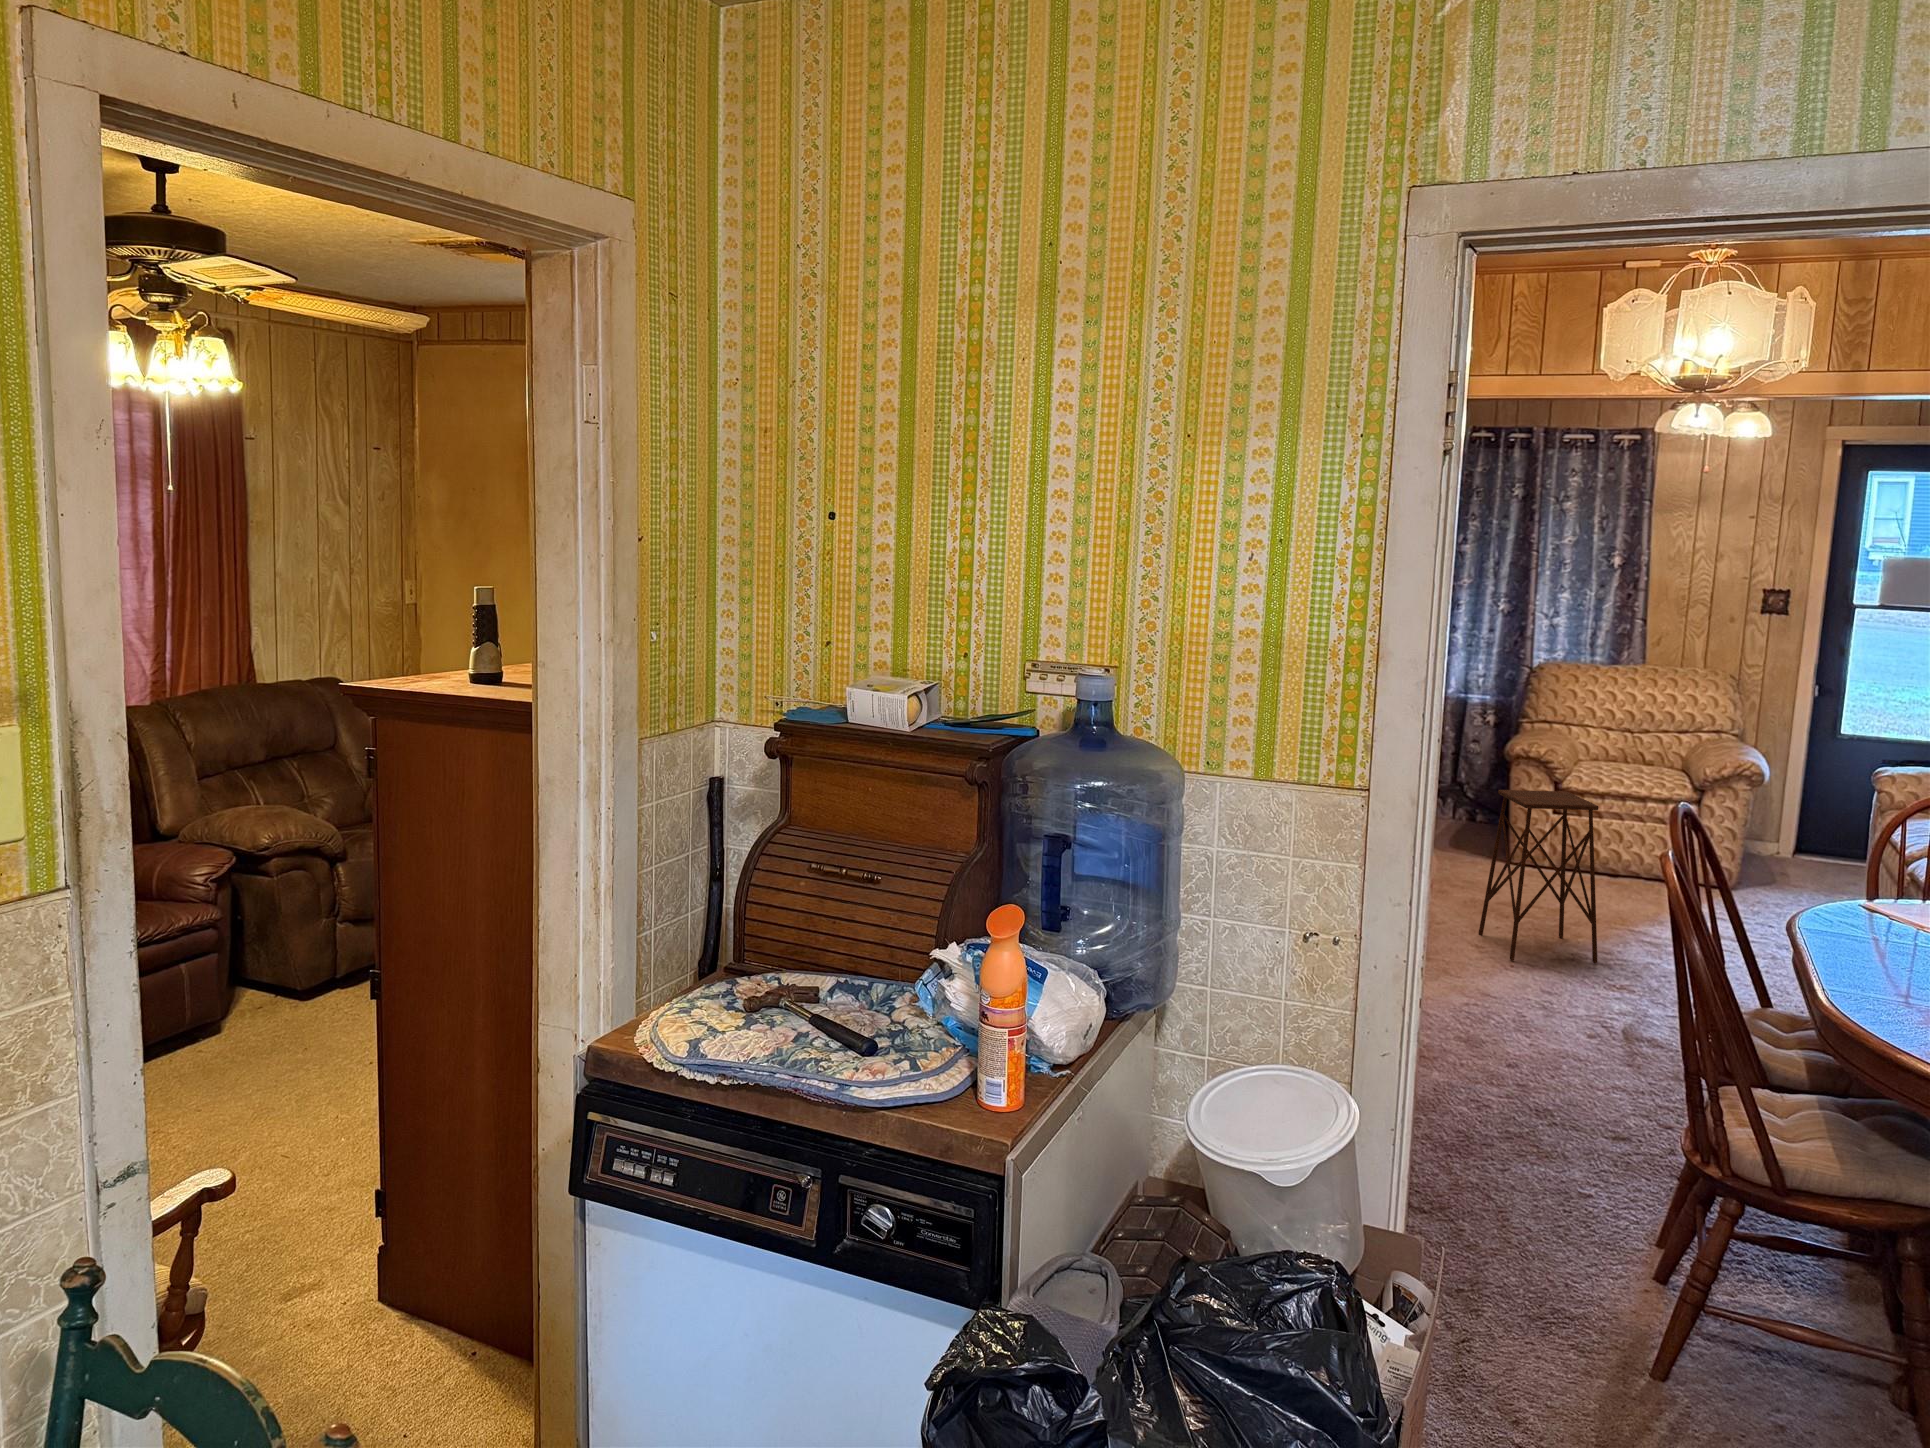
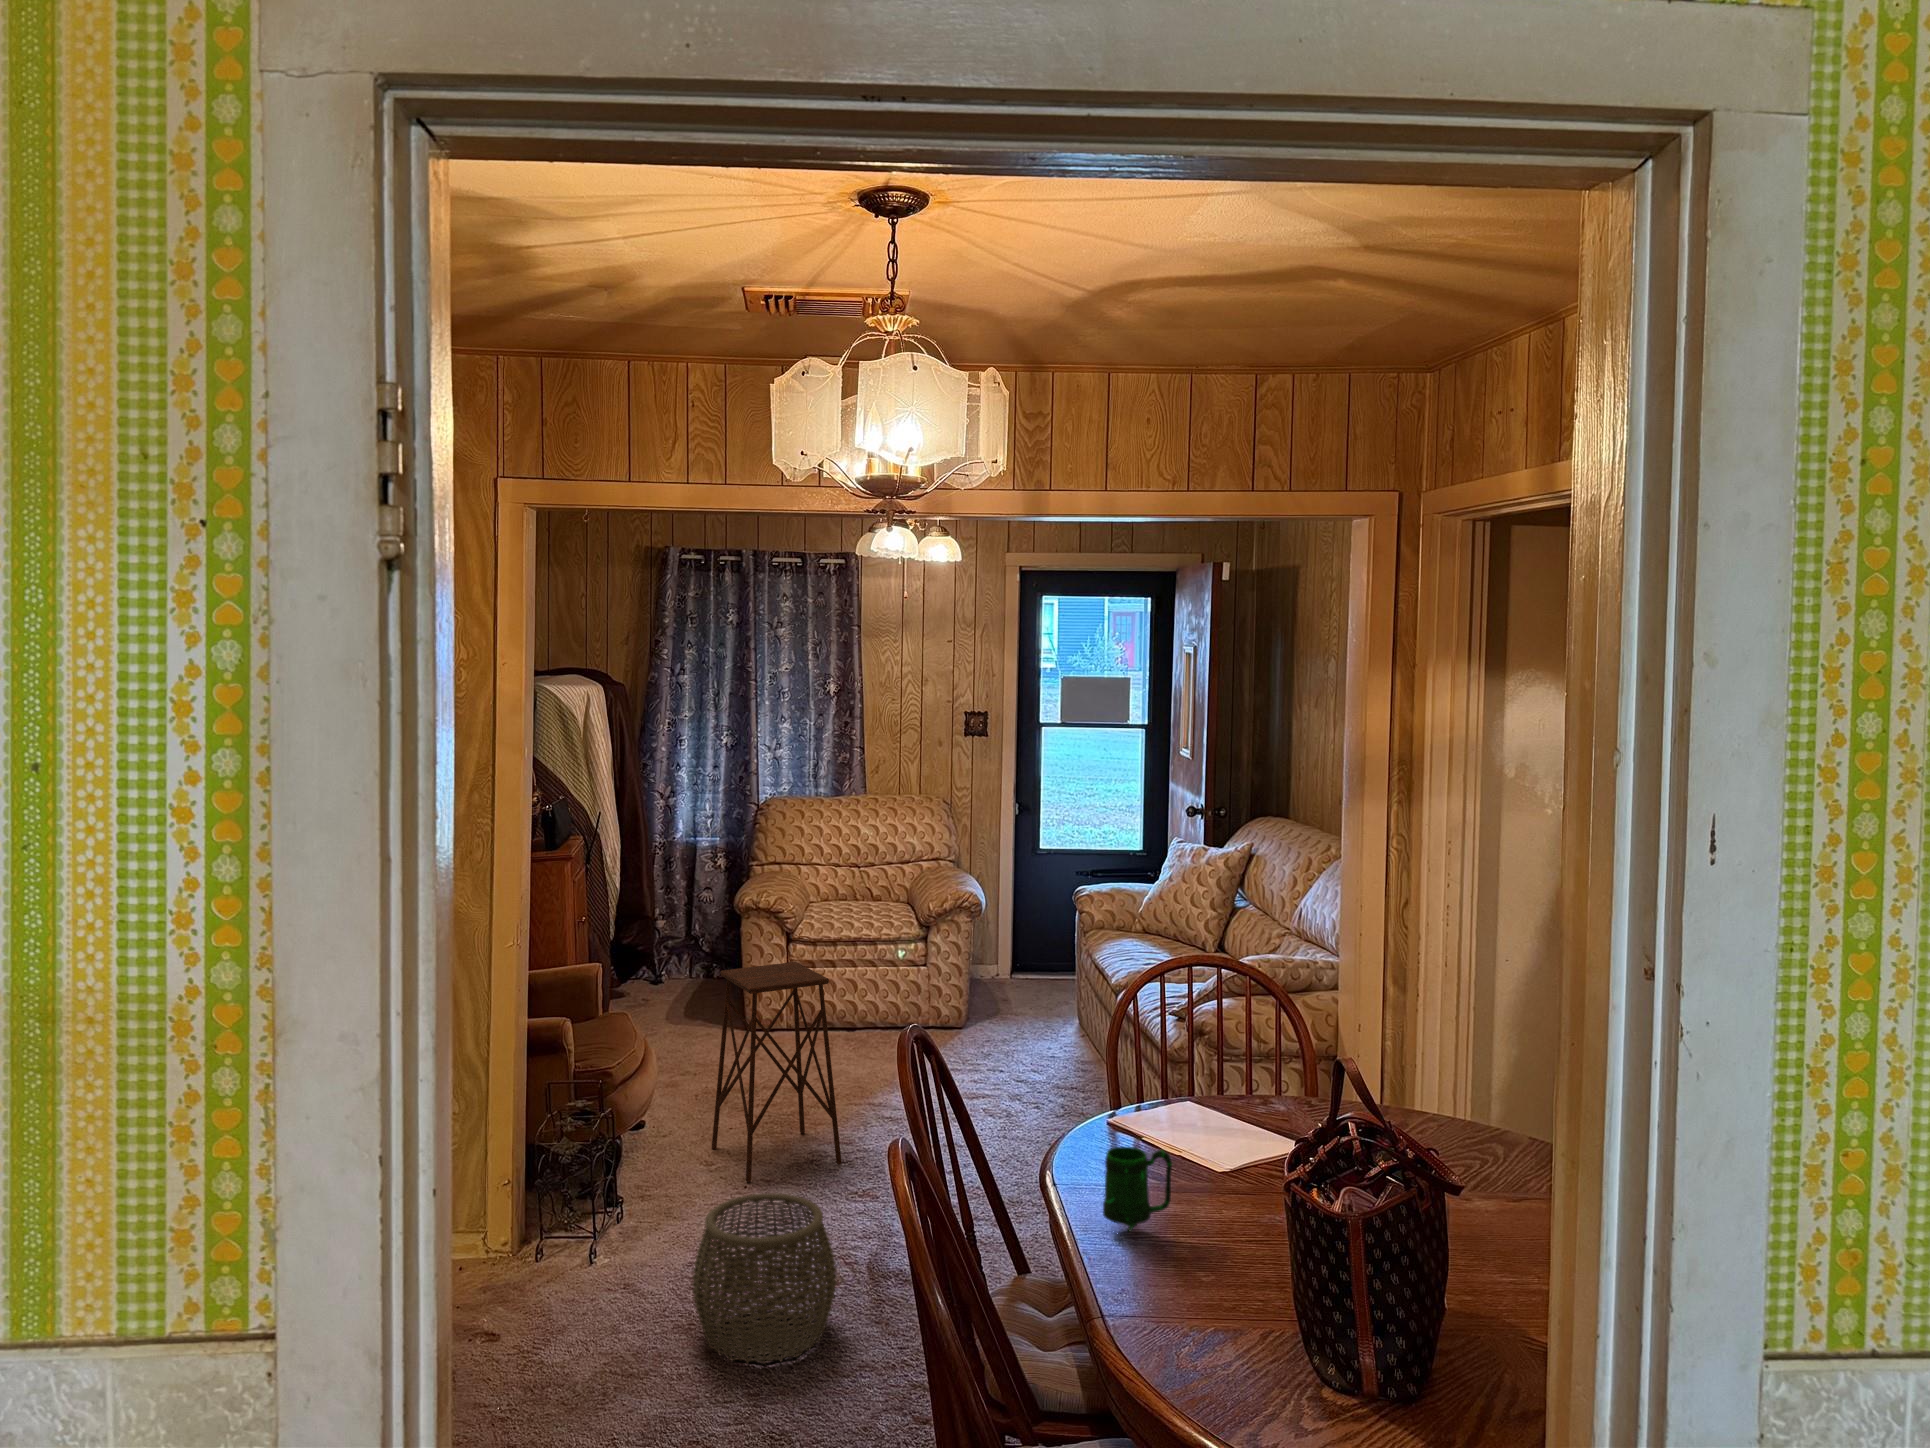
mug: none [1831,886,1898,951] -> present [1103,1147,1172,1231]
woven basket: none [1470,947,1593,1069] -> present [692,1193,837,1363]

